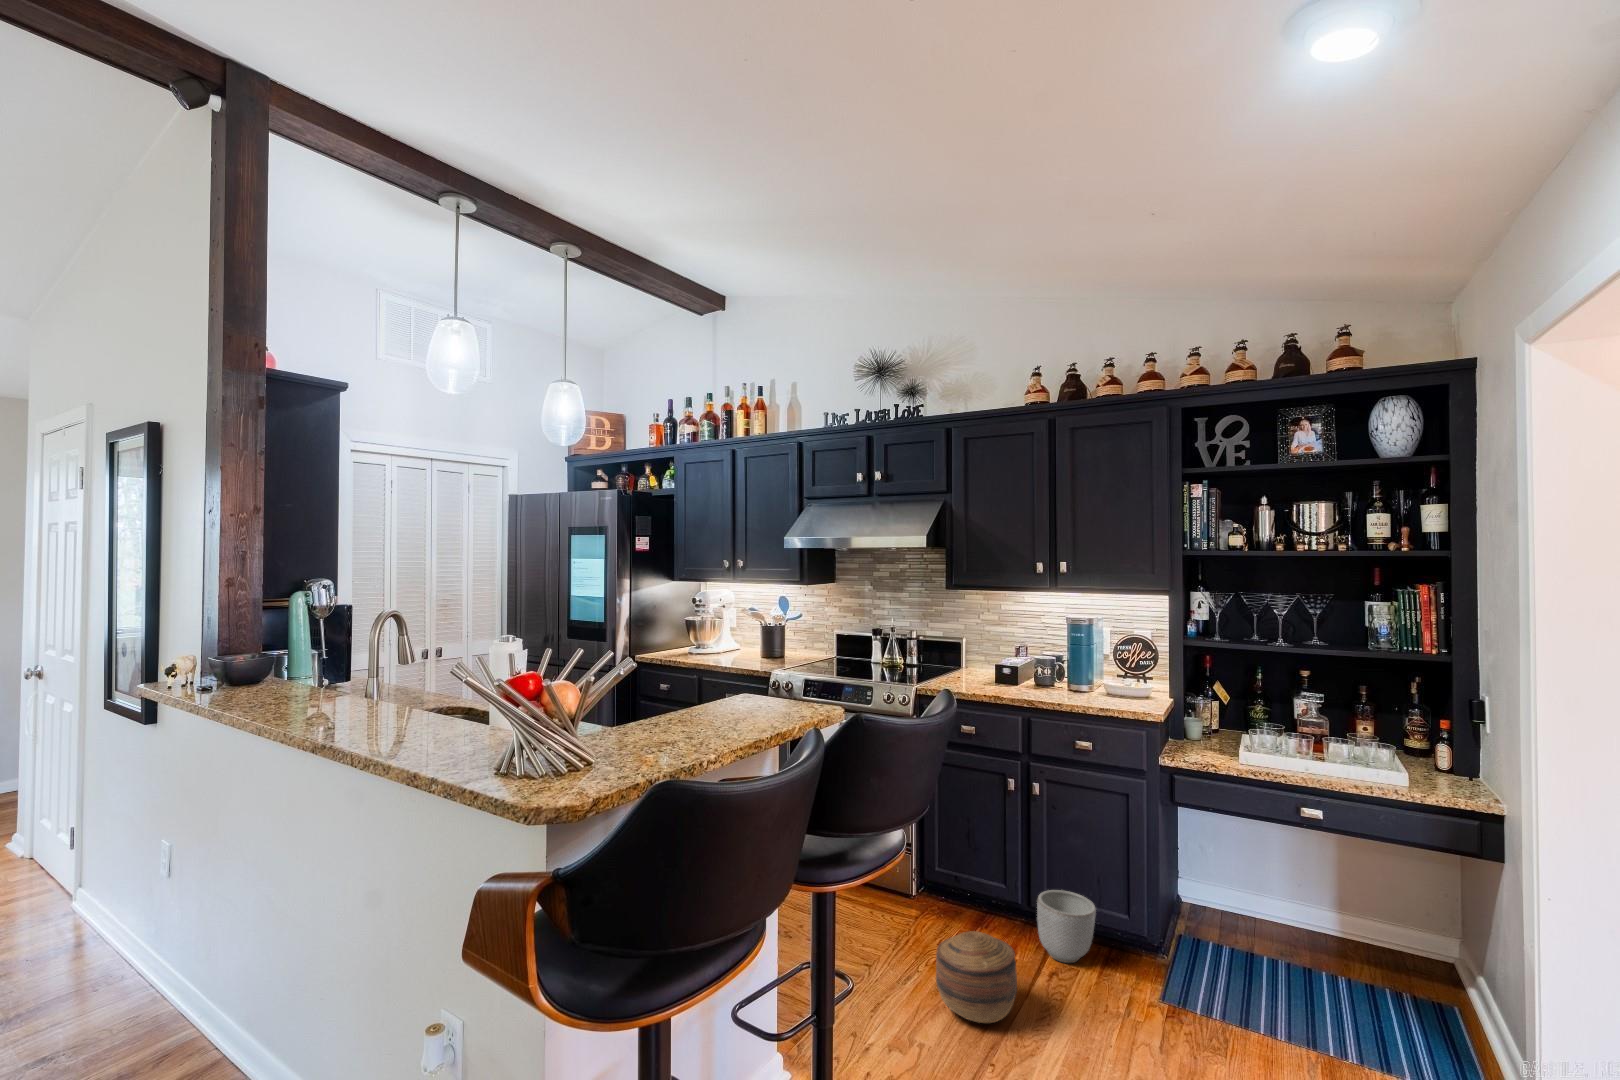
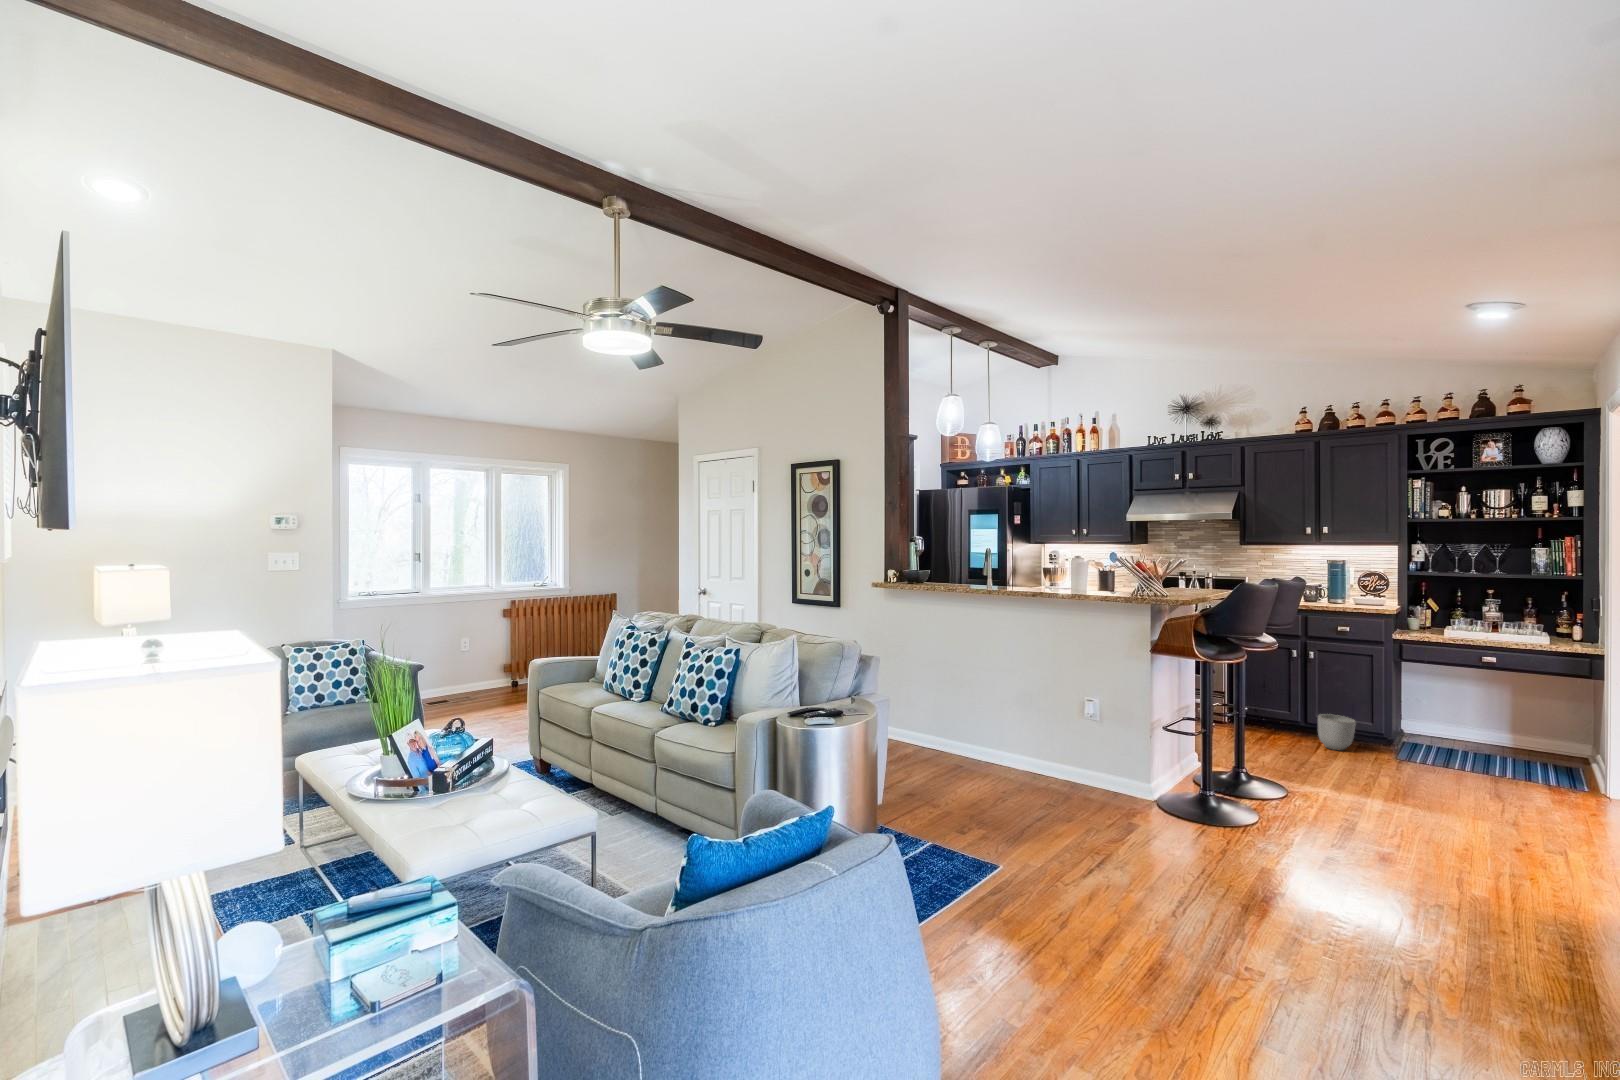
basket: present [936,931,1017,1023] -> none [1269,722,1318,764]

